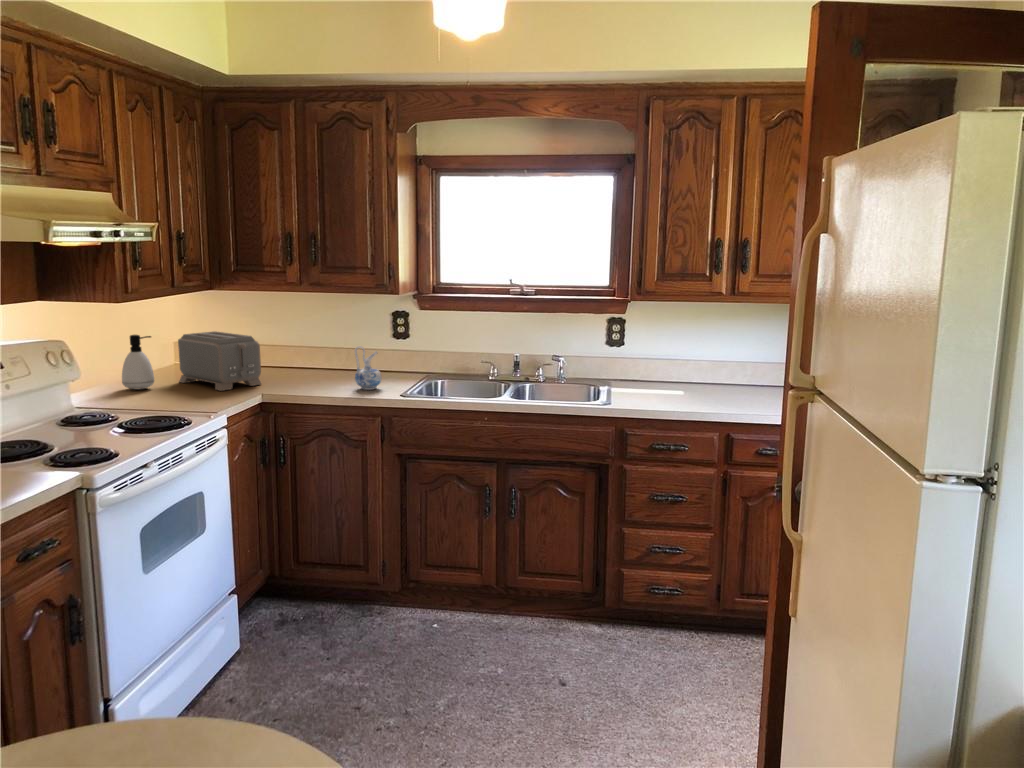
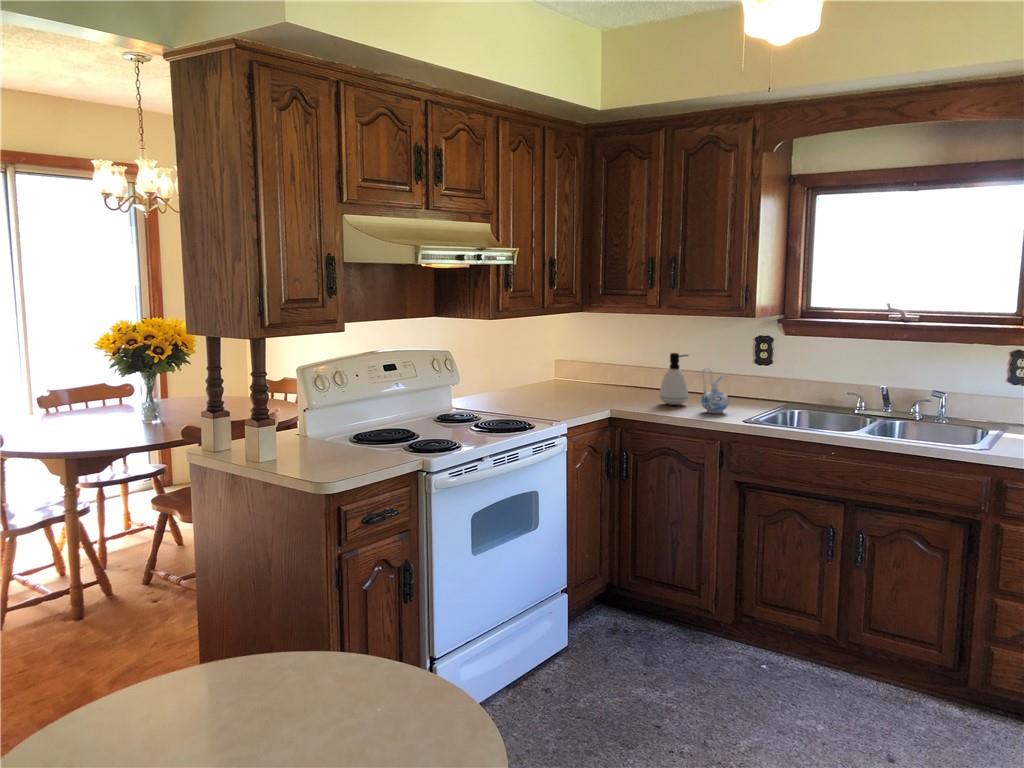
toaster: present [178,331,261,391] -> none [545,349,615,404]
soap dispenser: present [122,335,154,389] -> present [660,353,688,405]

